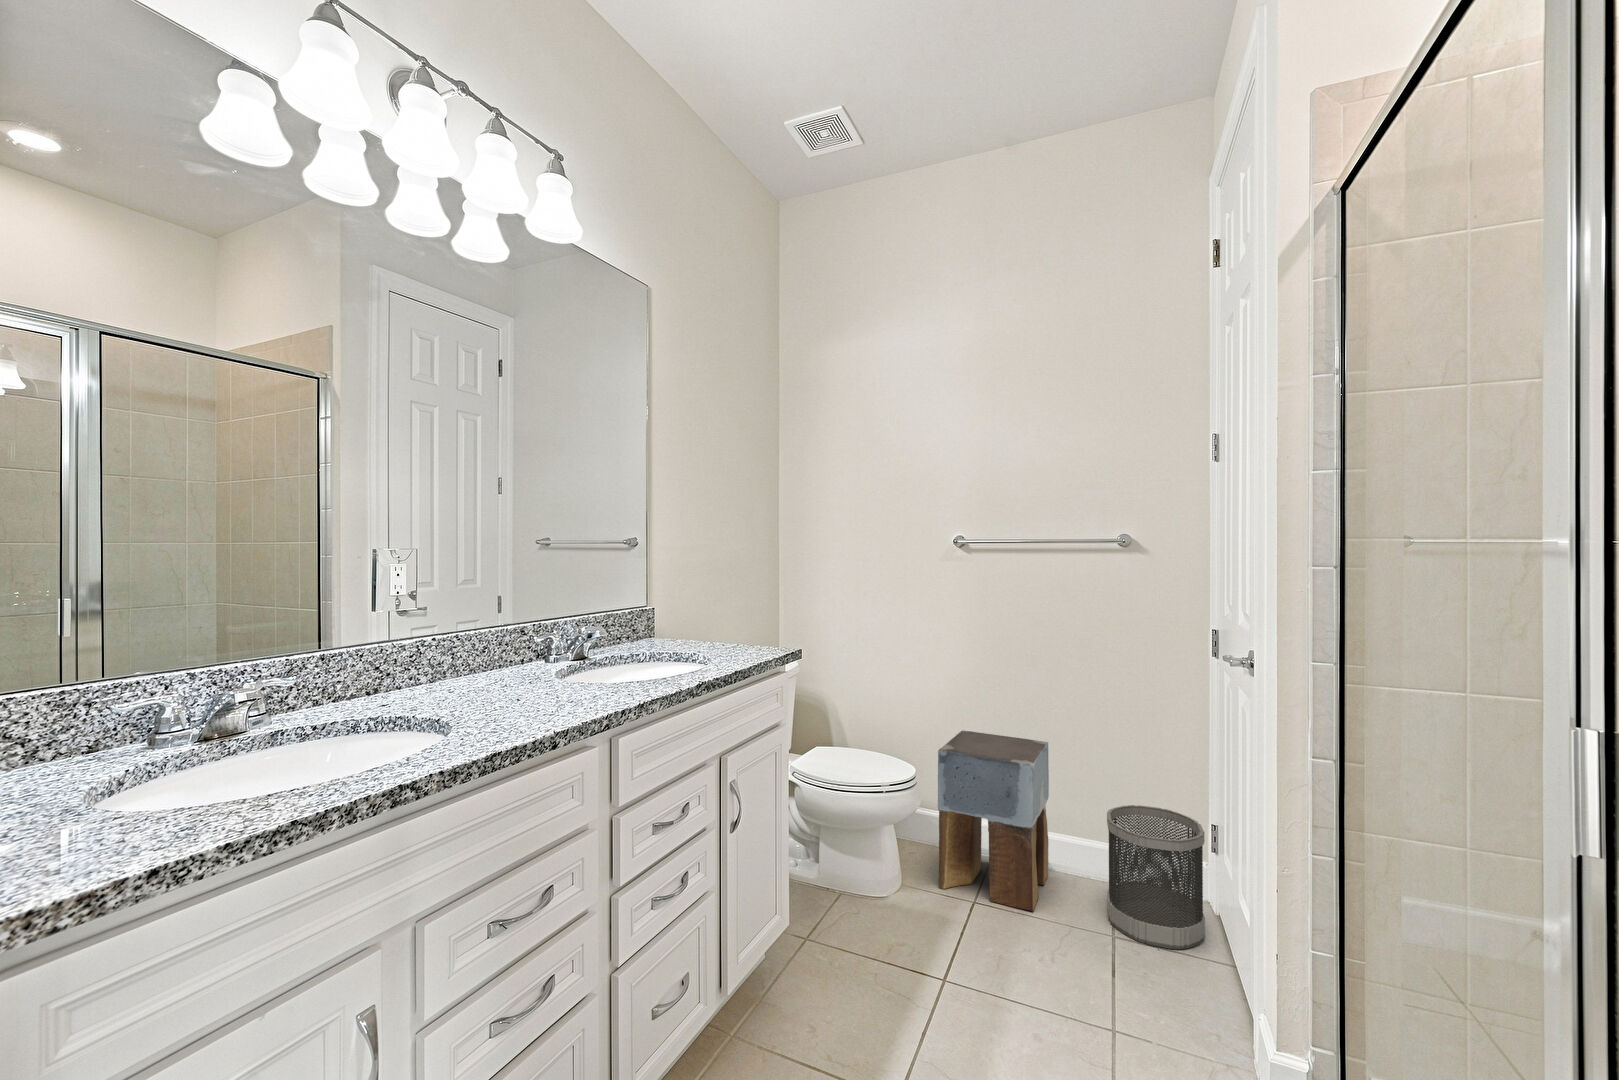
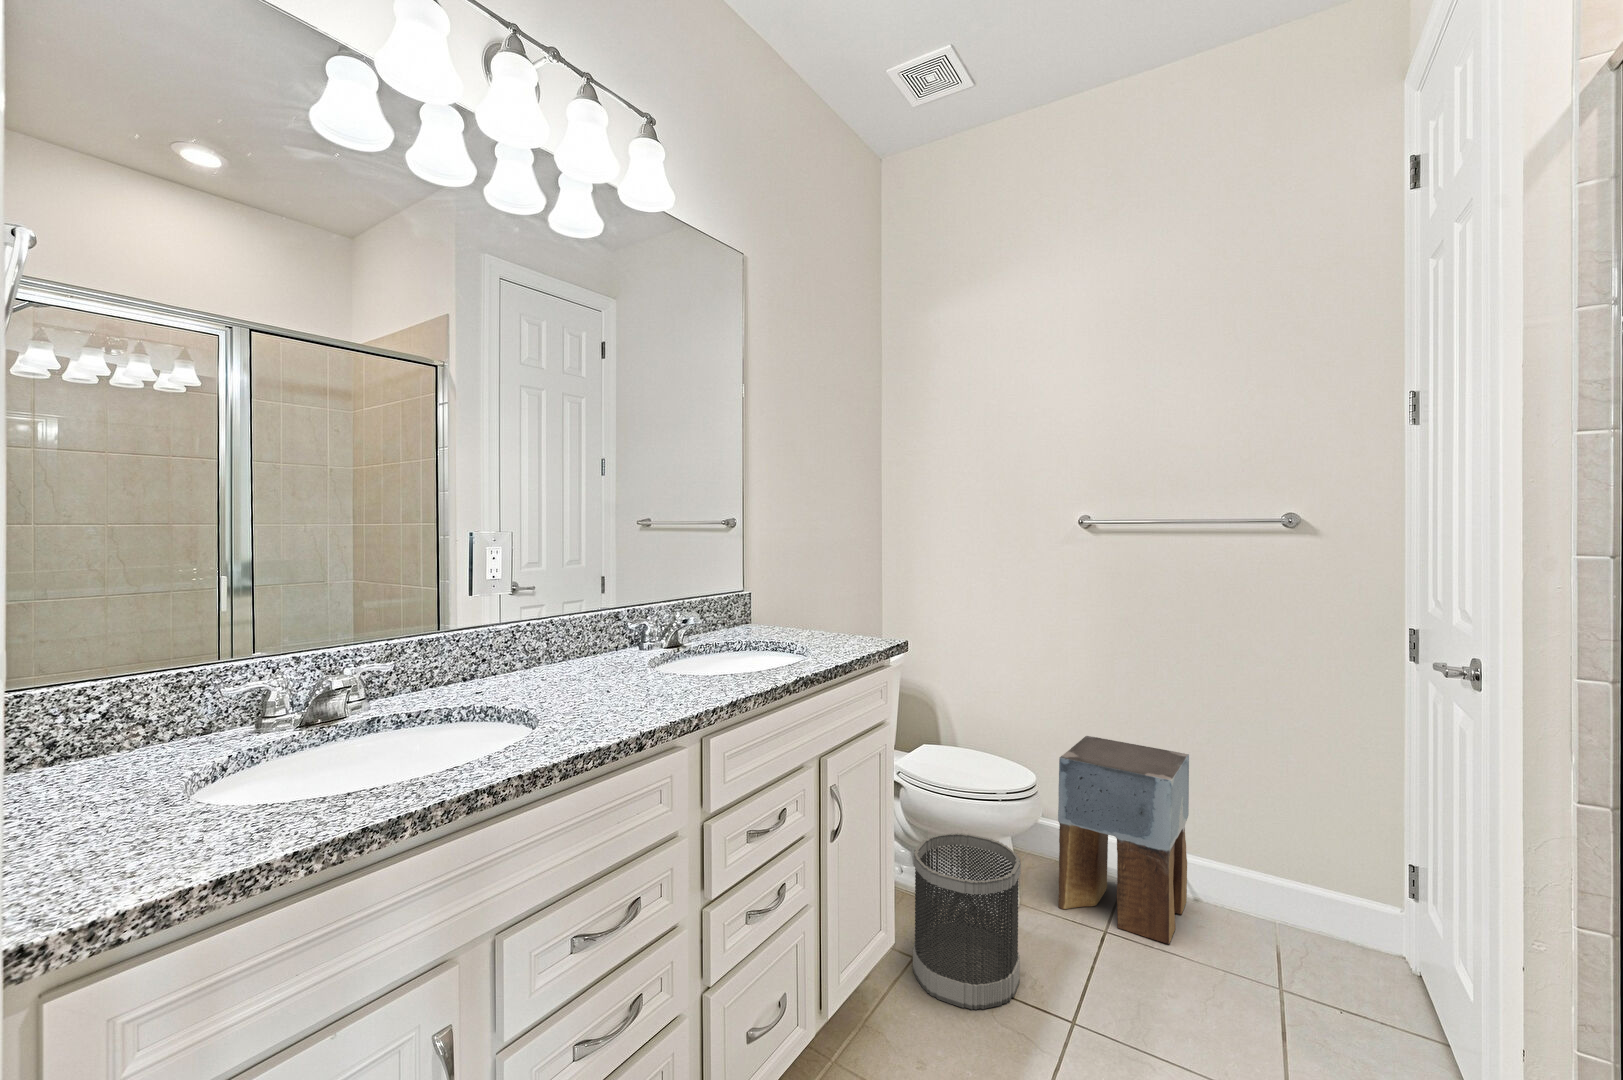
wastebasket: present [1107,805,1205,949] -> present [913,833,1021,1010]

